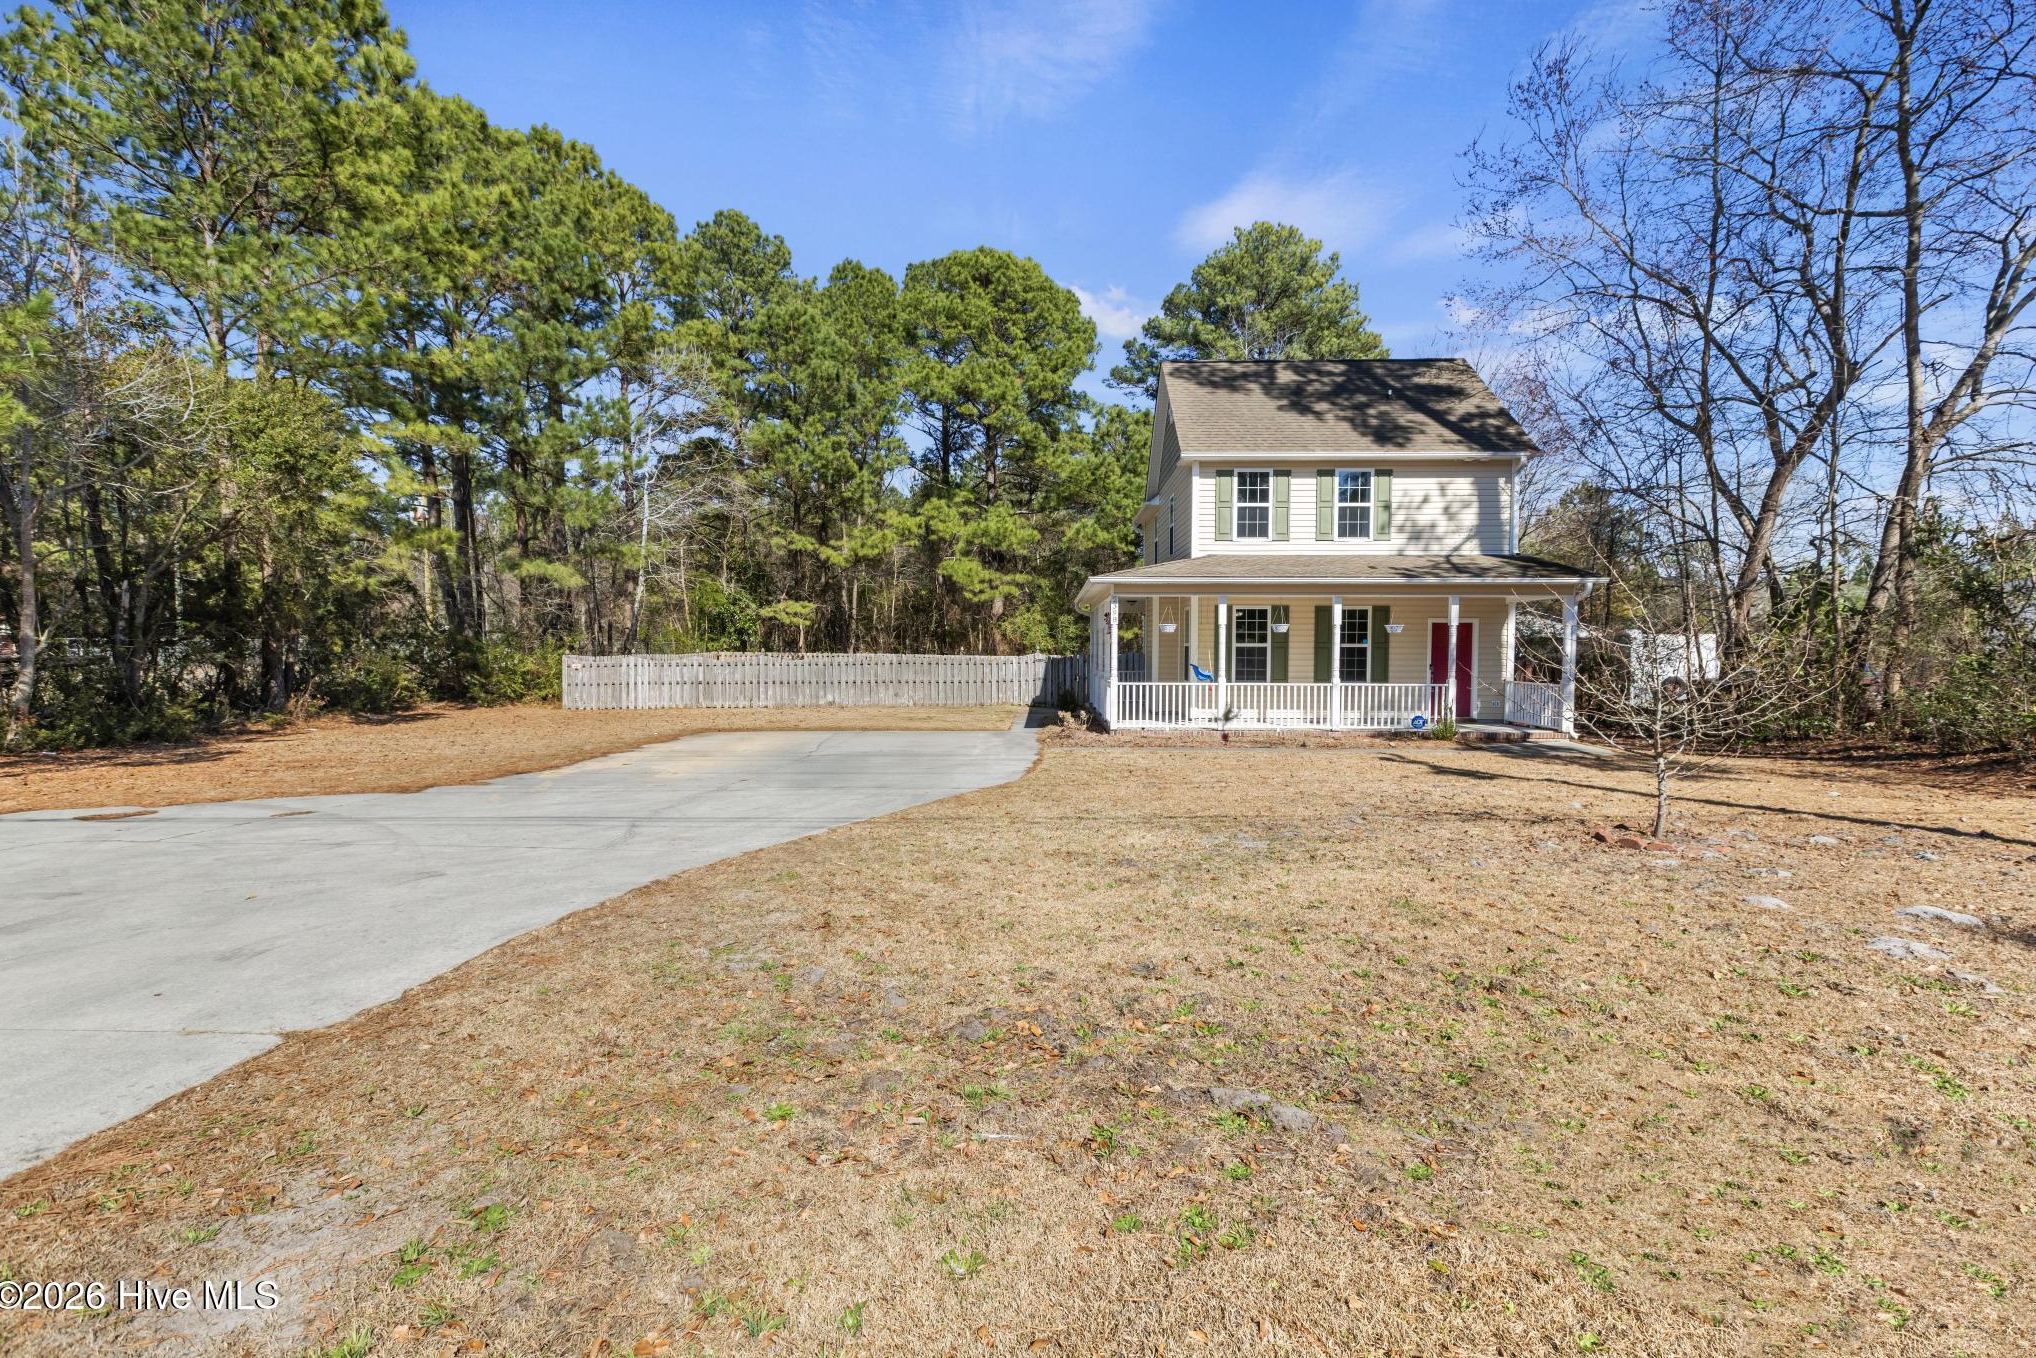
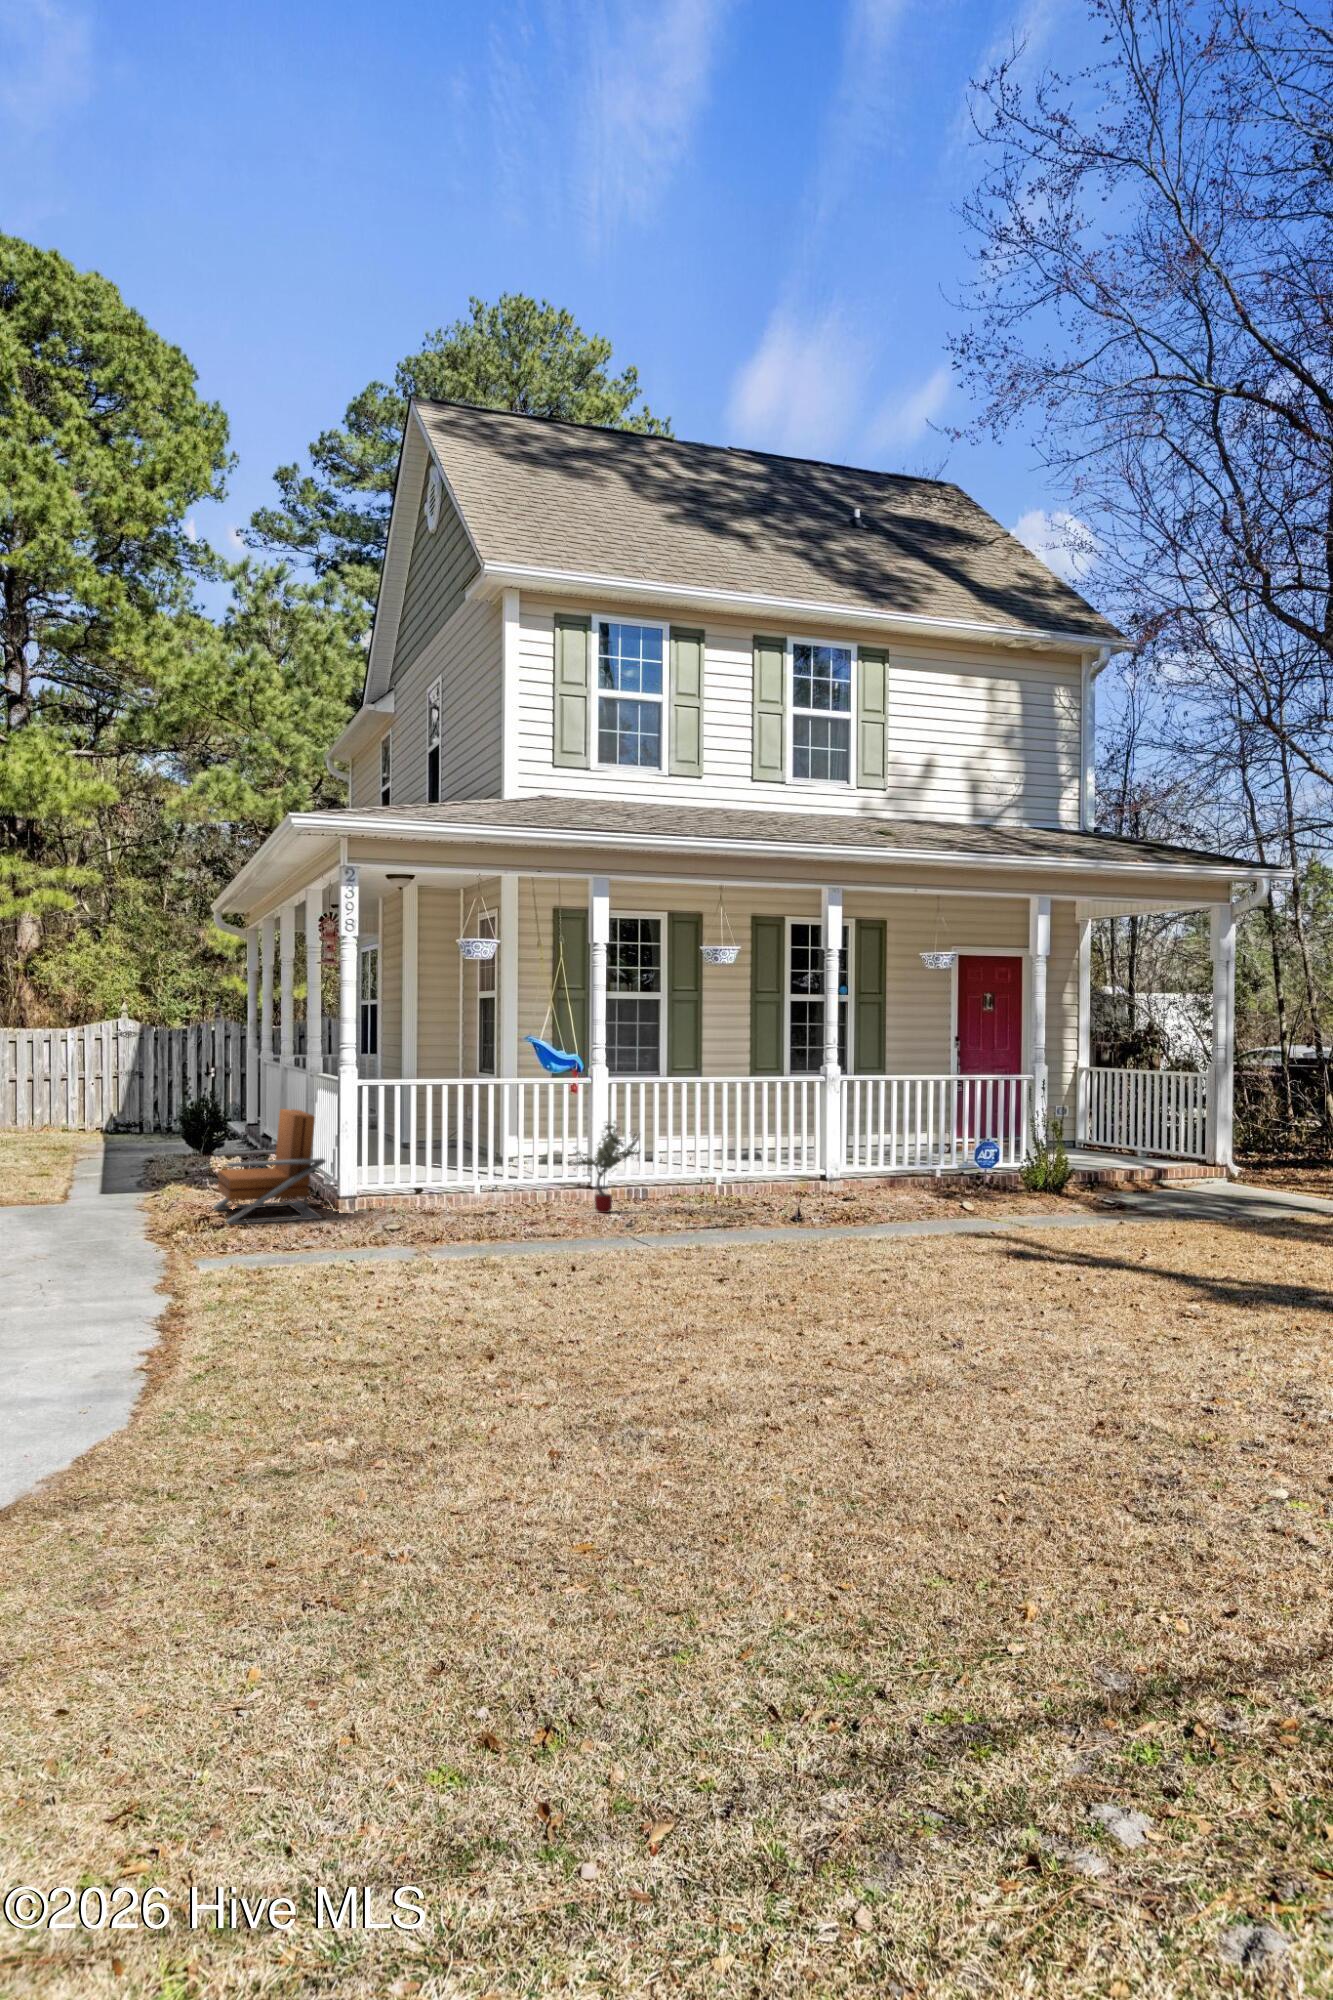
lounge chair: none [1069,693,1110,738] -> present [213,1109,325,1224]

